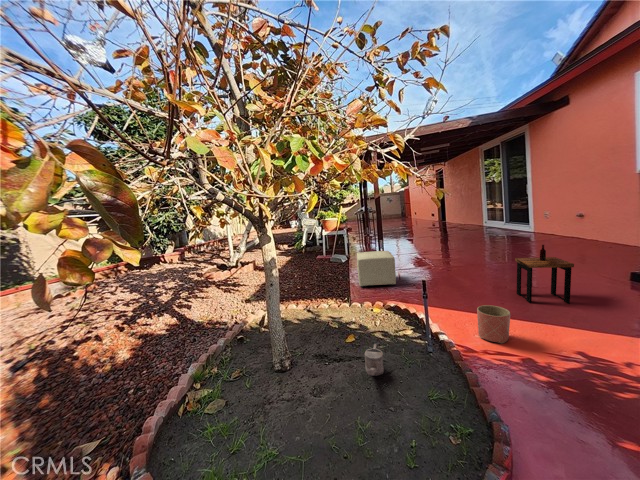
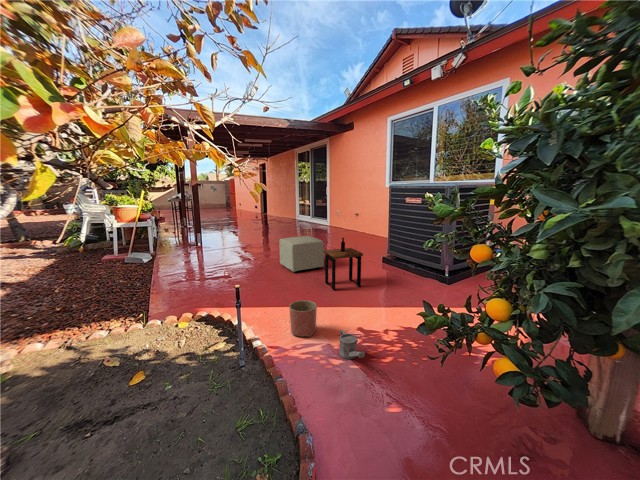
ottoman: present [357,251,396,287] -> present [279,236,324,272]
watering can: present [364,344,384,376] -> present [339,330,365,360]

